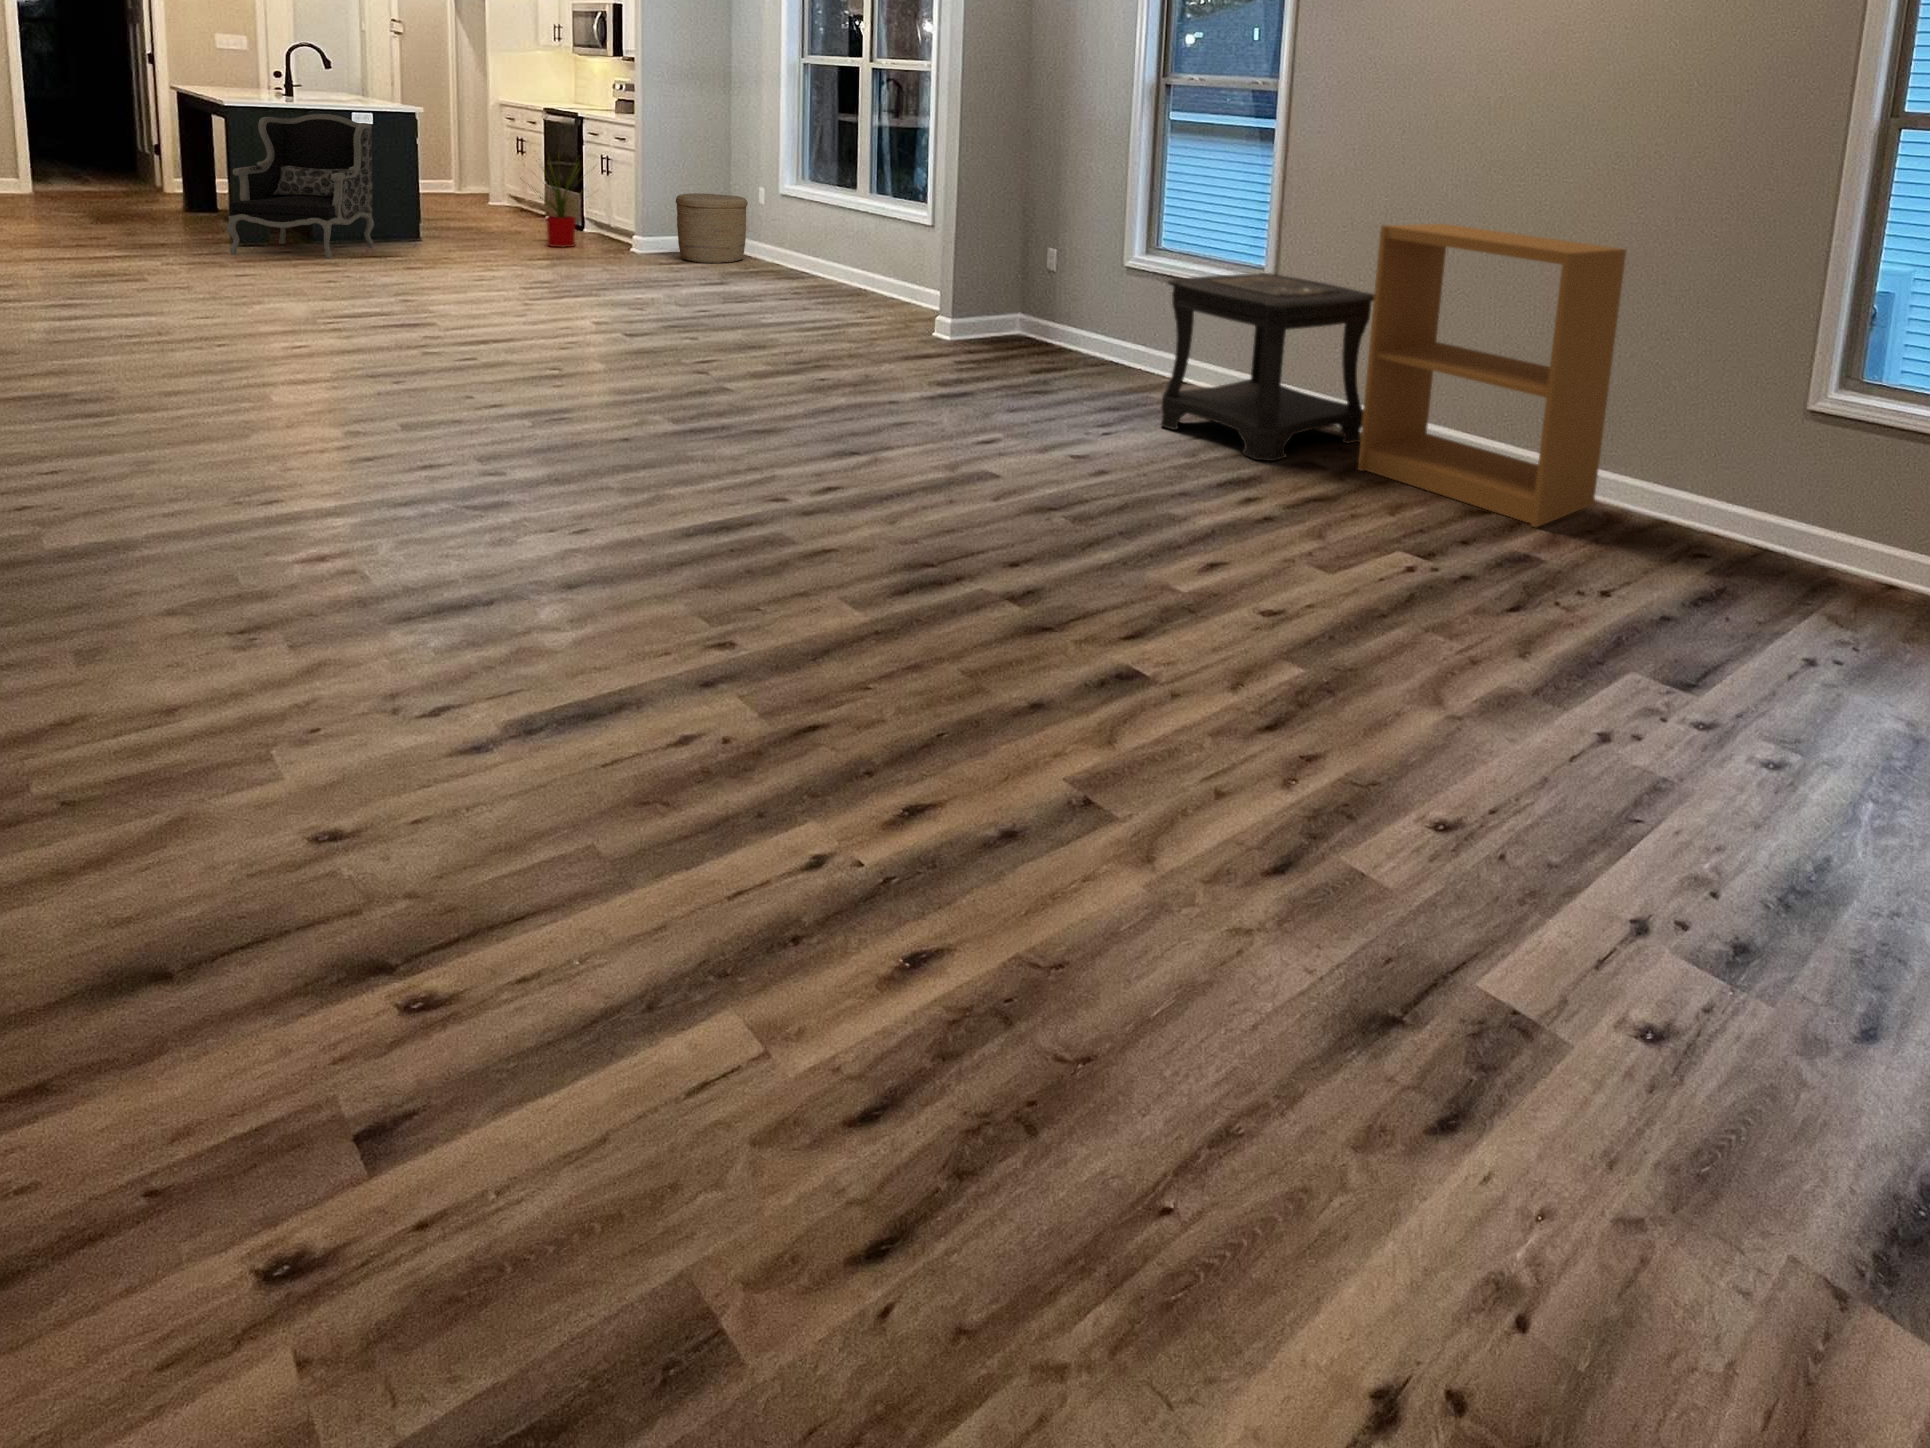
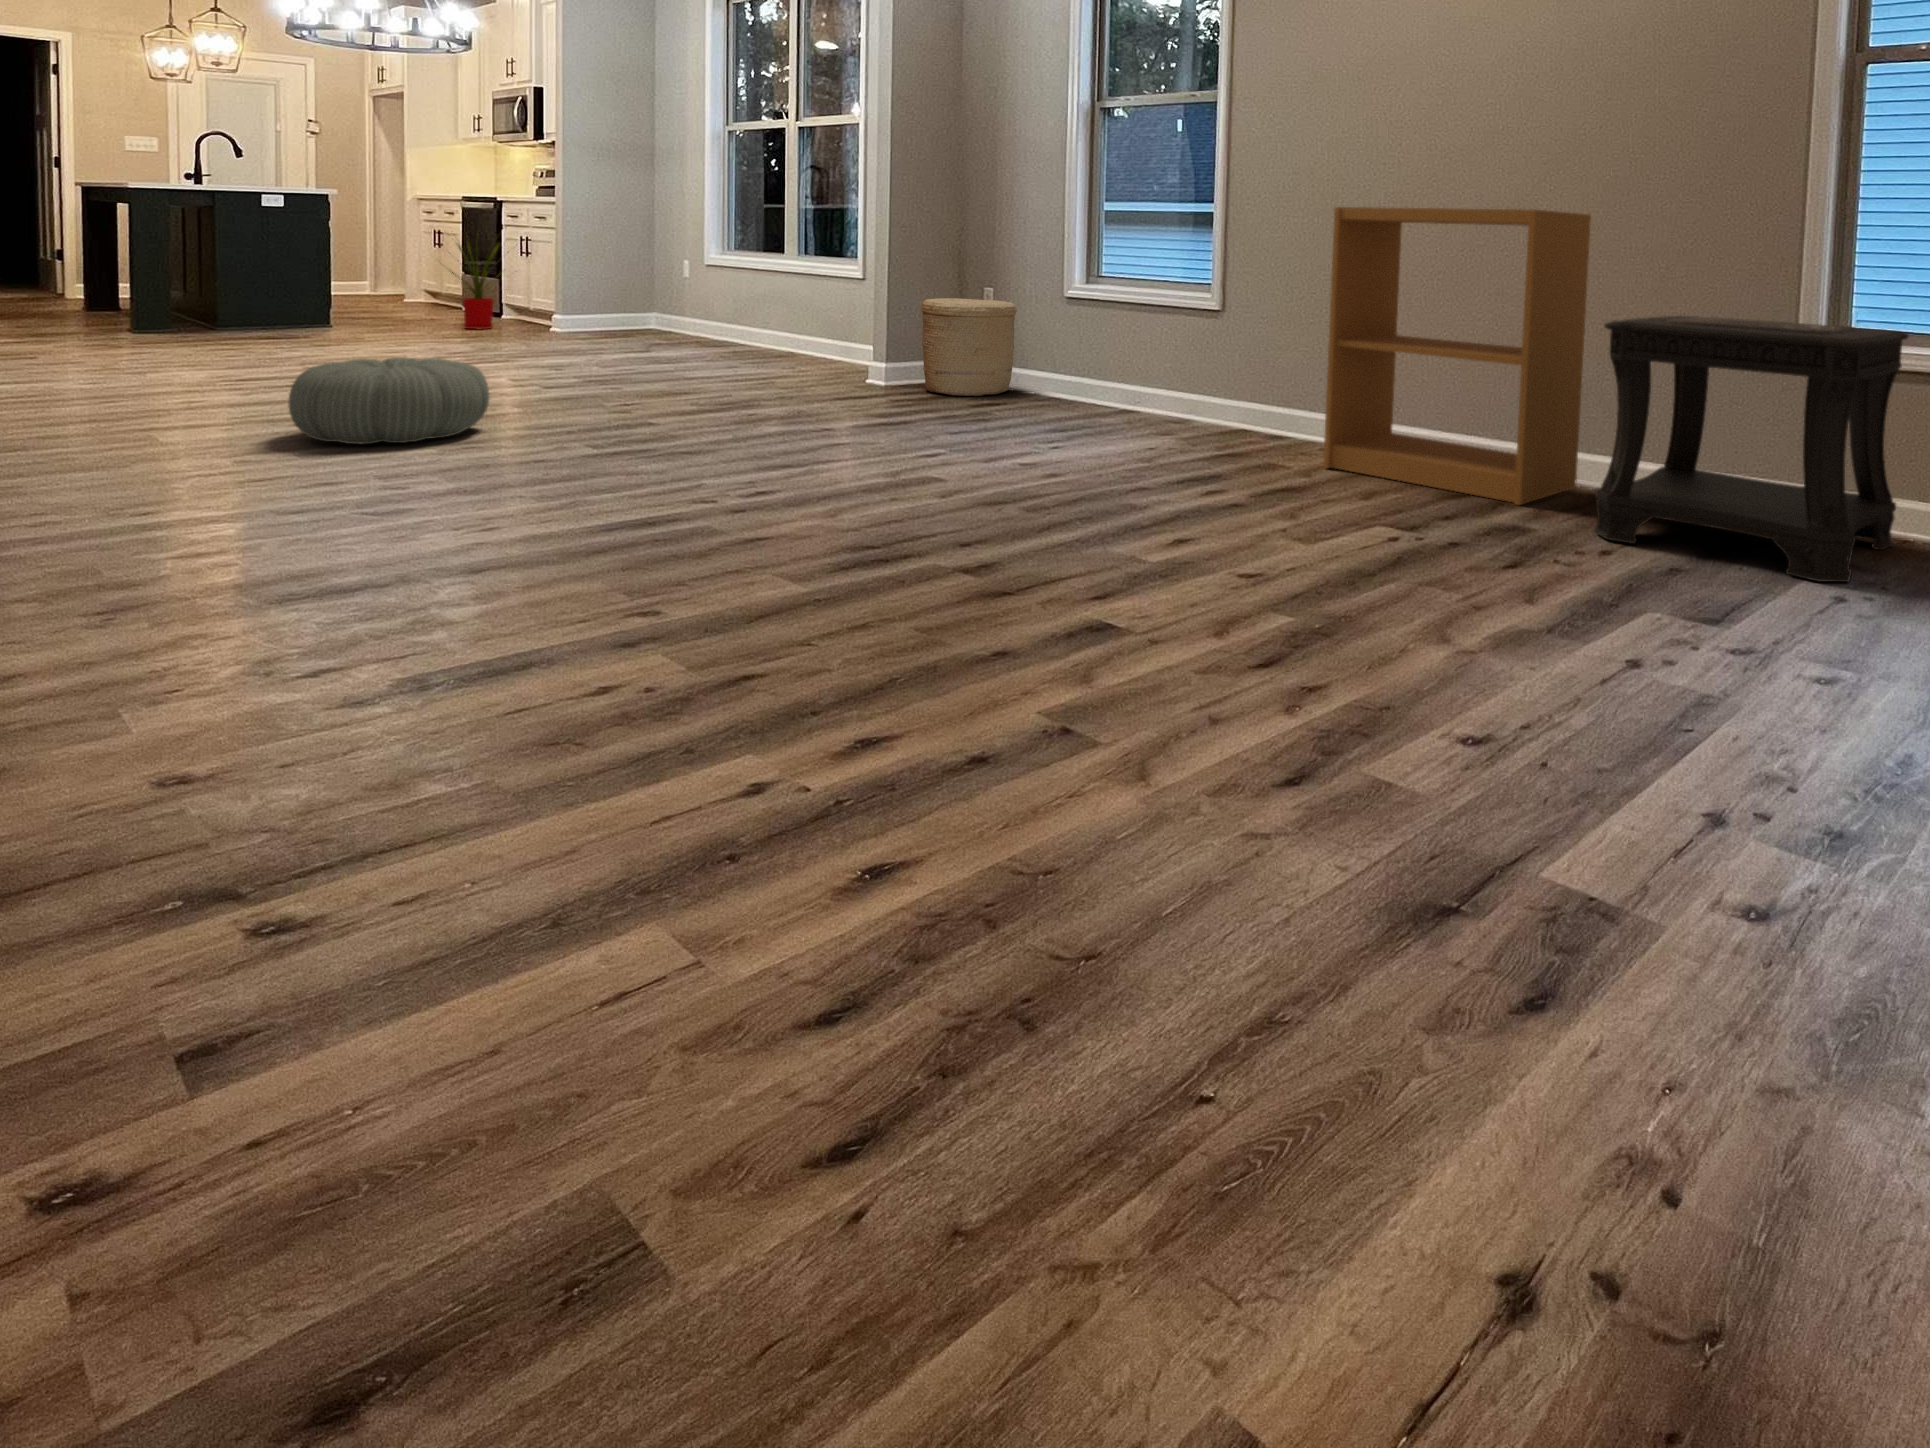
armchair: present [227,114,374,259] -> none [126,197,283,341]
woven basket: present [676,193,748,263] -> present [921,298,1016,396]
side table: present [1161,273,1374,461] -> present [1594,316,1908,582]
pouf: none [391,323,576,412] -> present [288,357,489,445]

